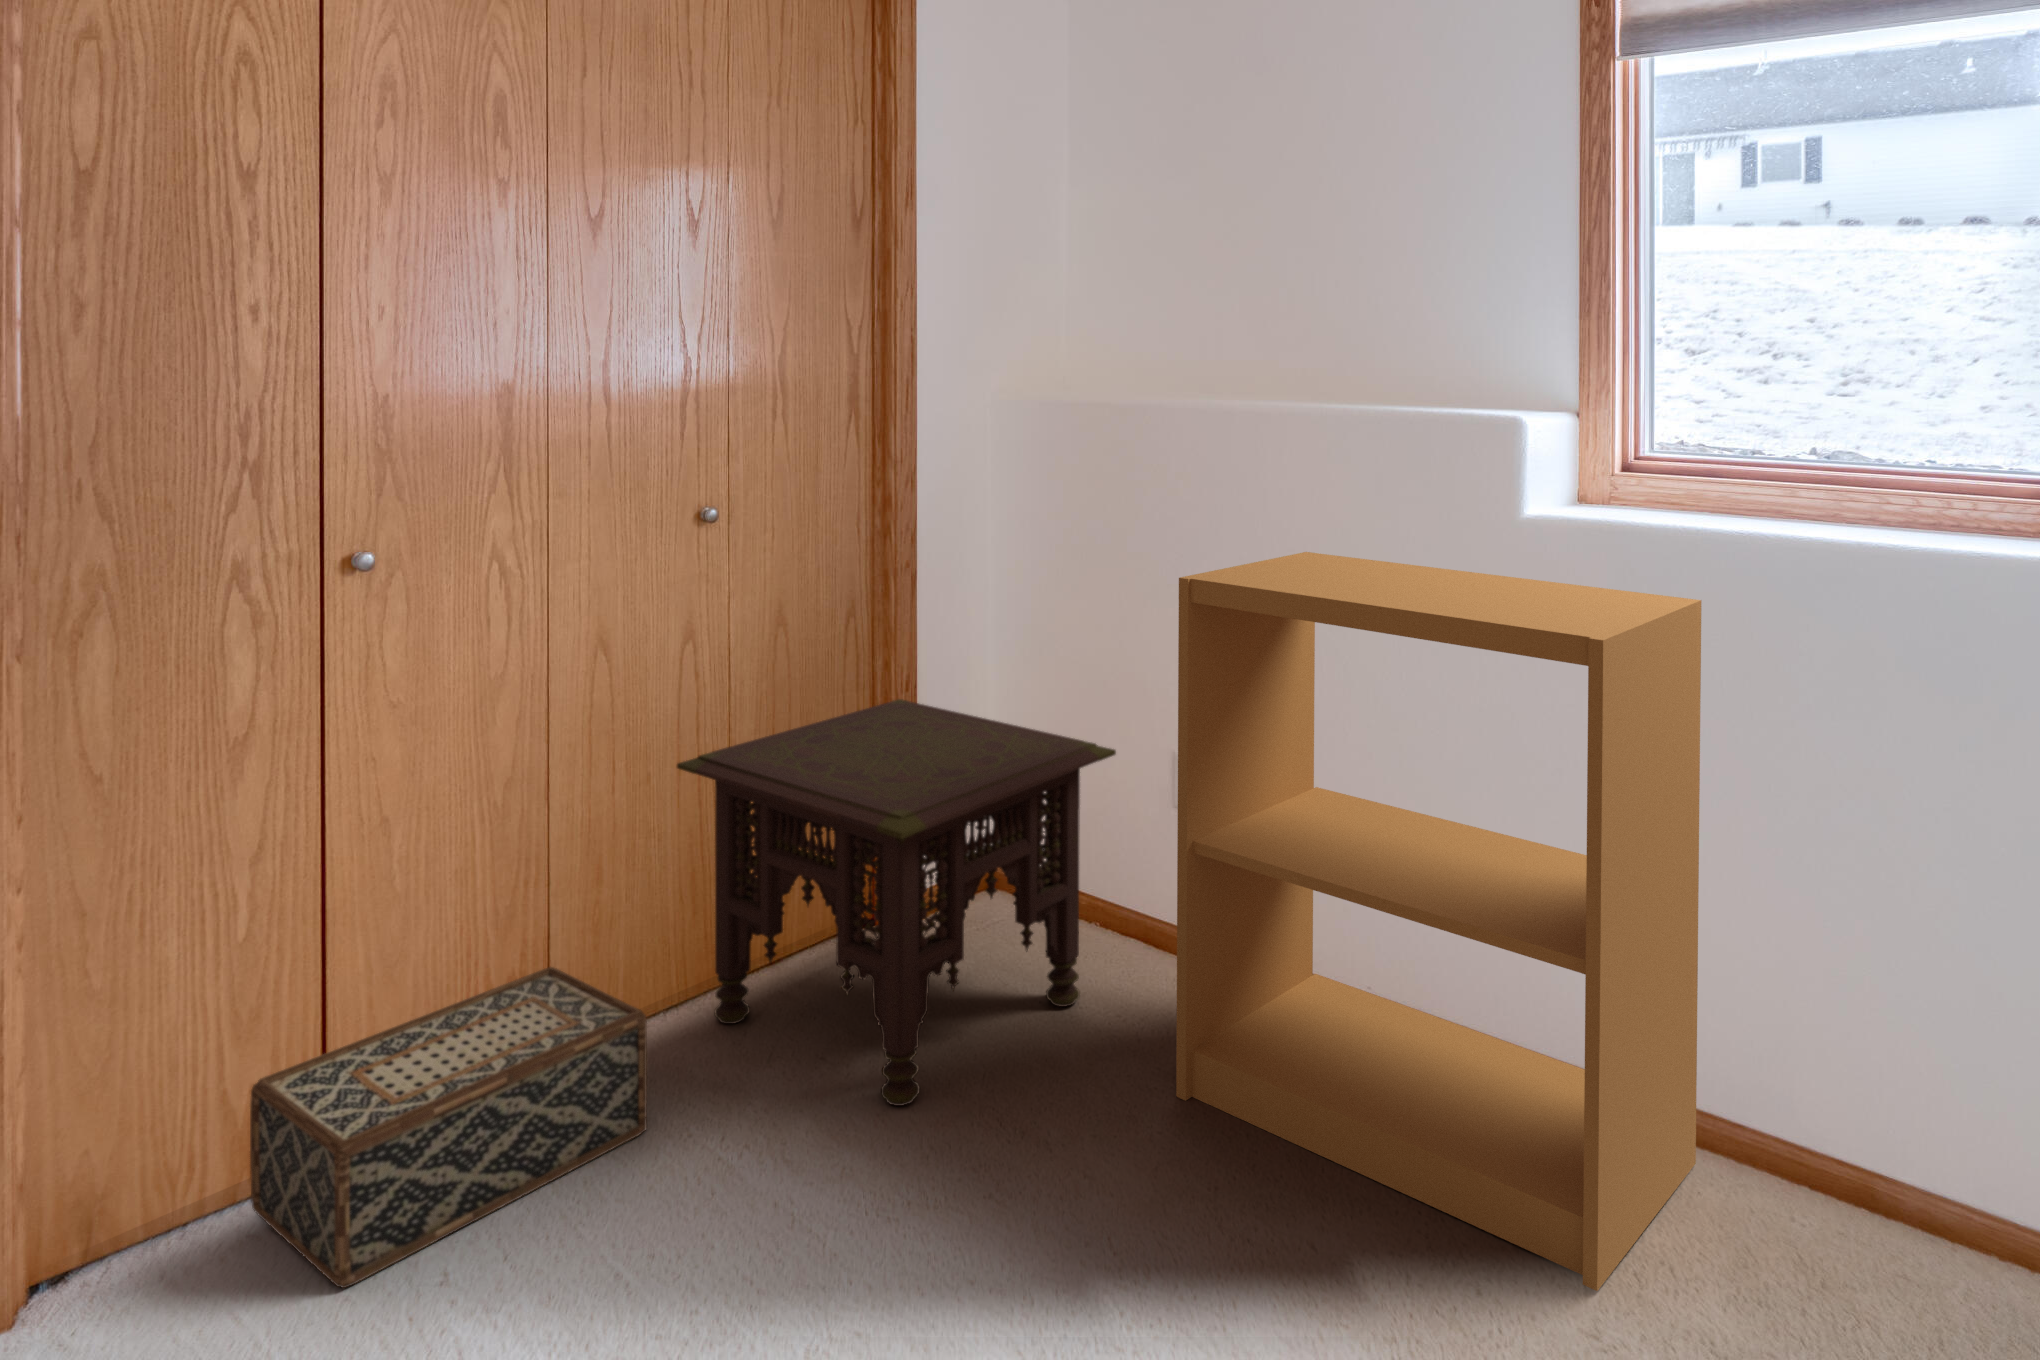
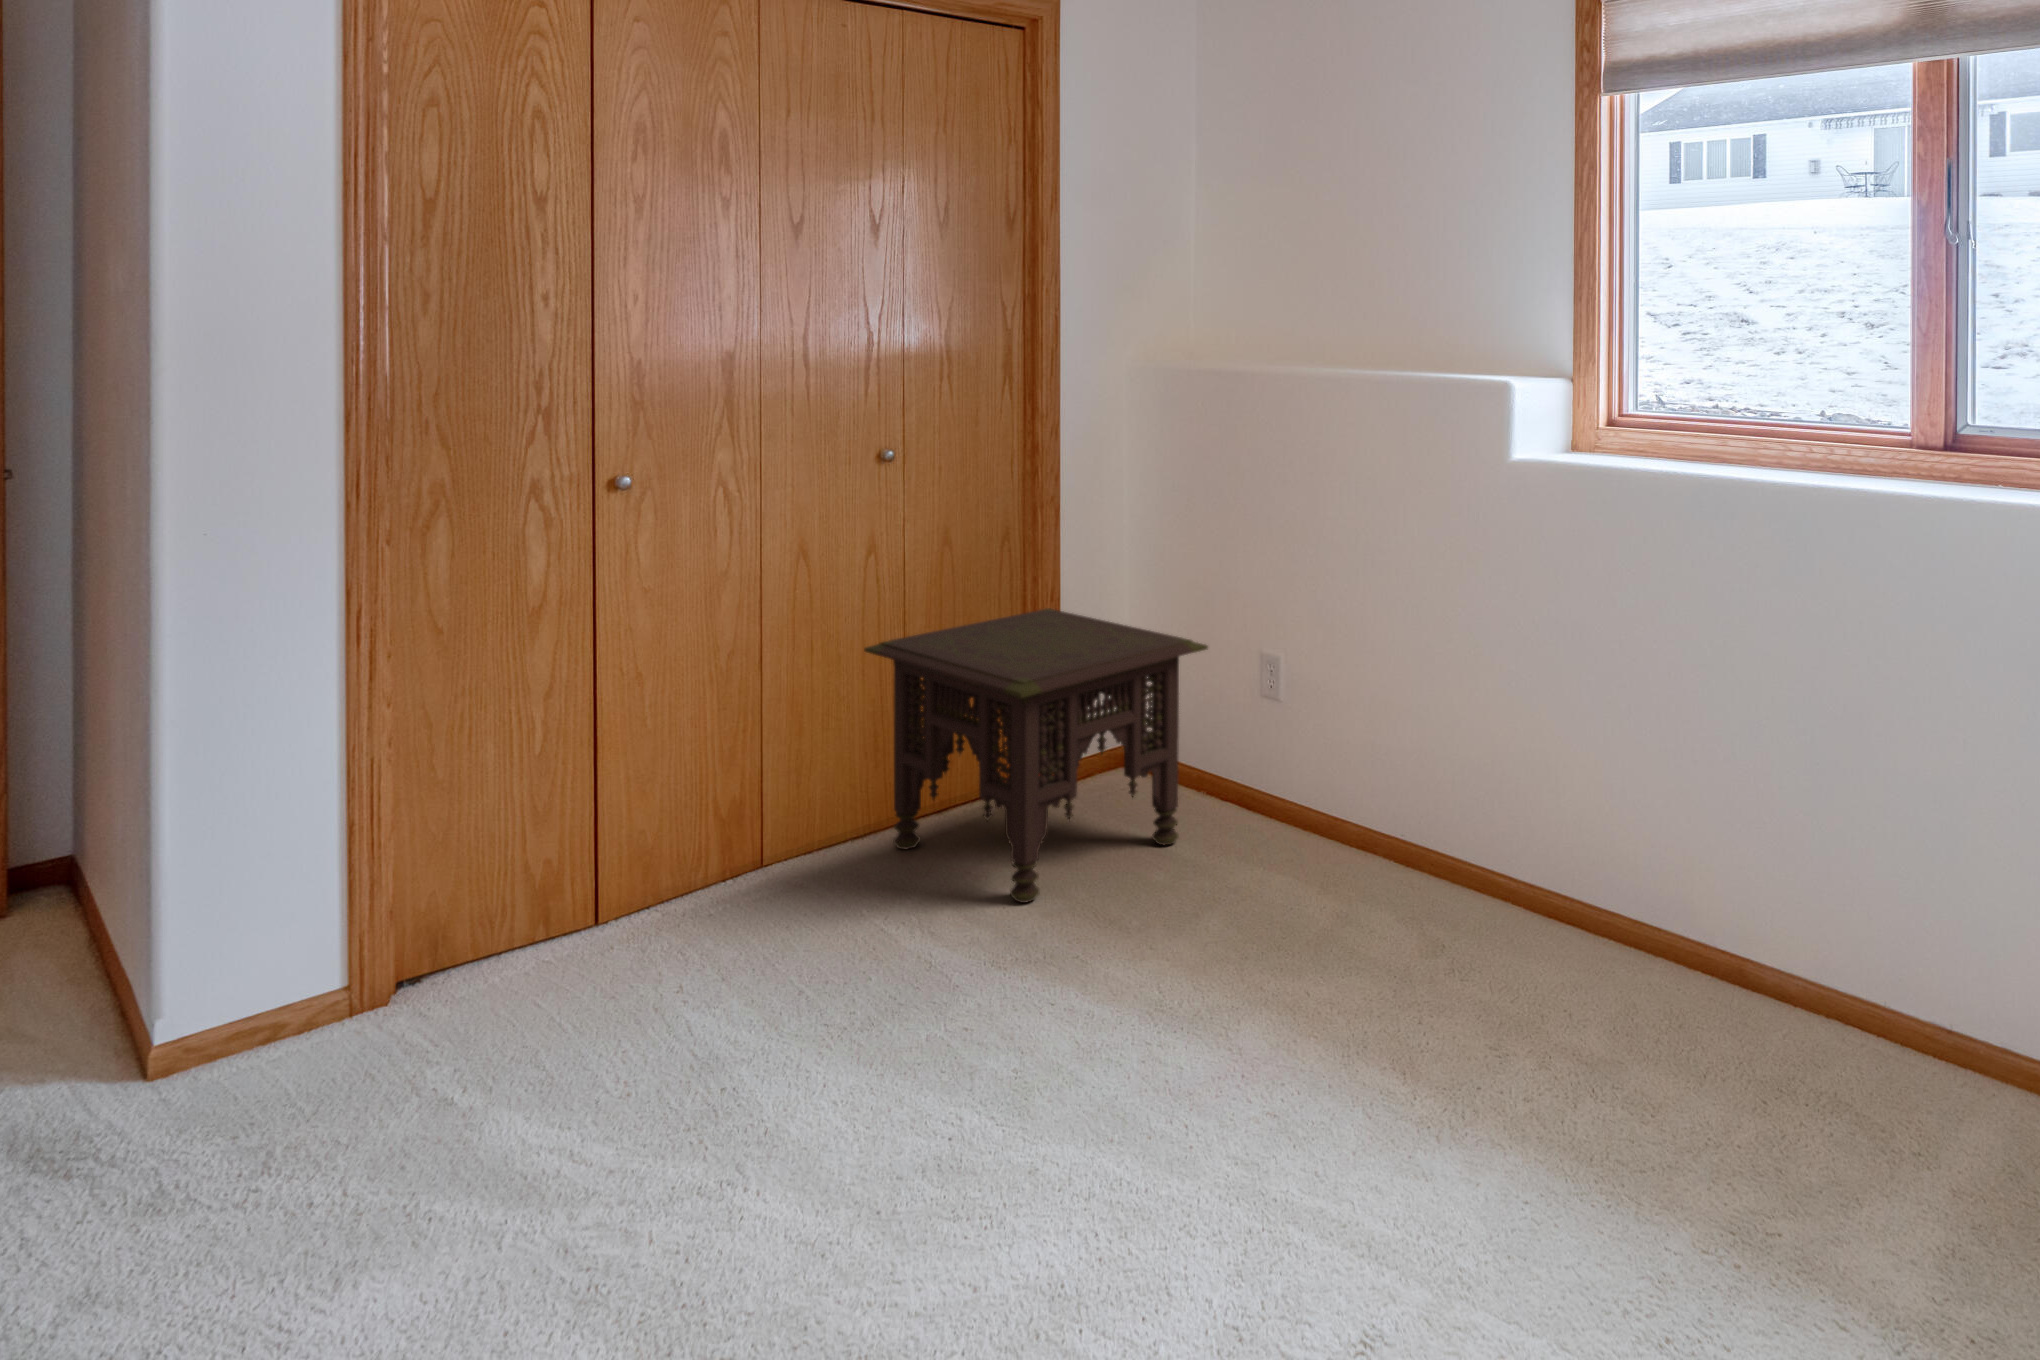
bookshelf: present [1176,552,1702,1291] -> none [1236,490,1628,1025]
woven basket: present [250,967,647,1288] -> none [546,794,833,992]

